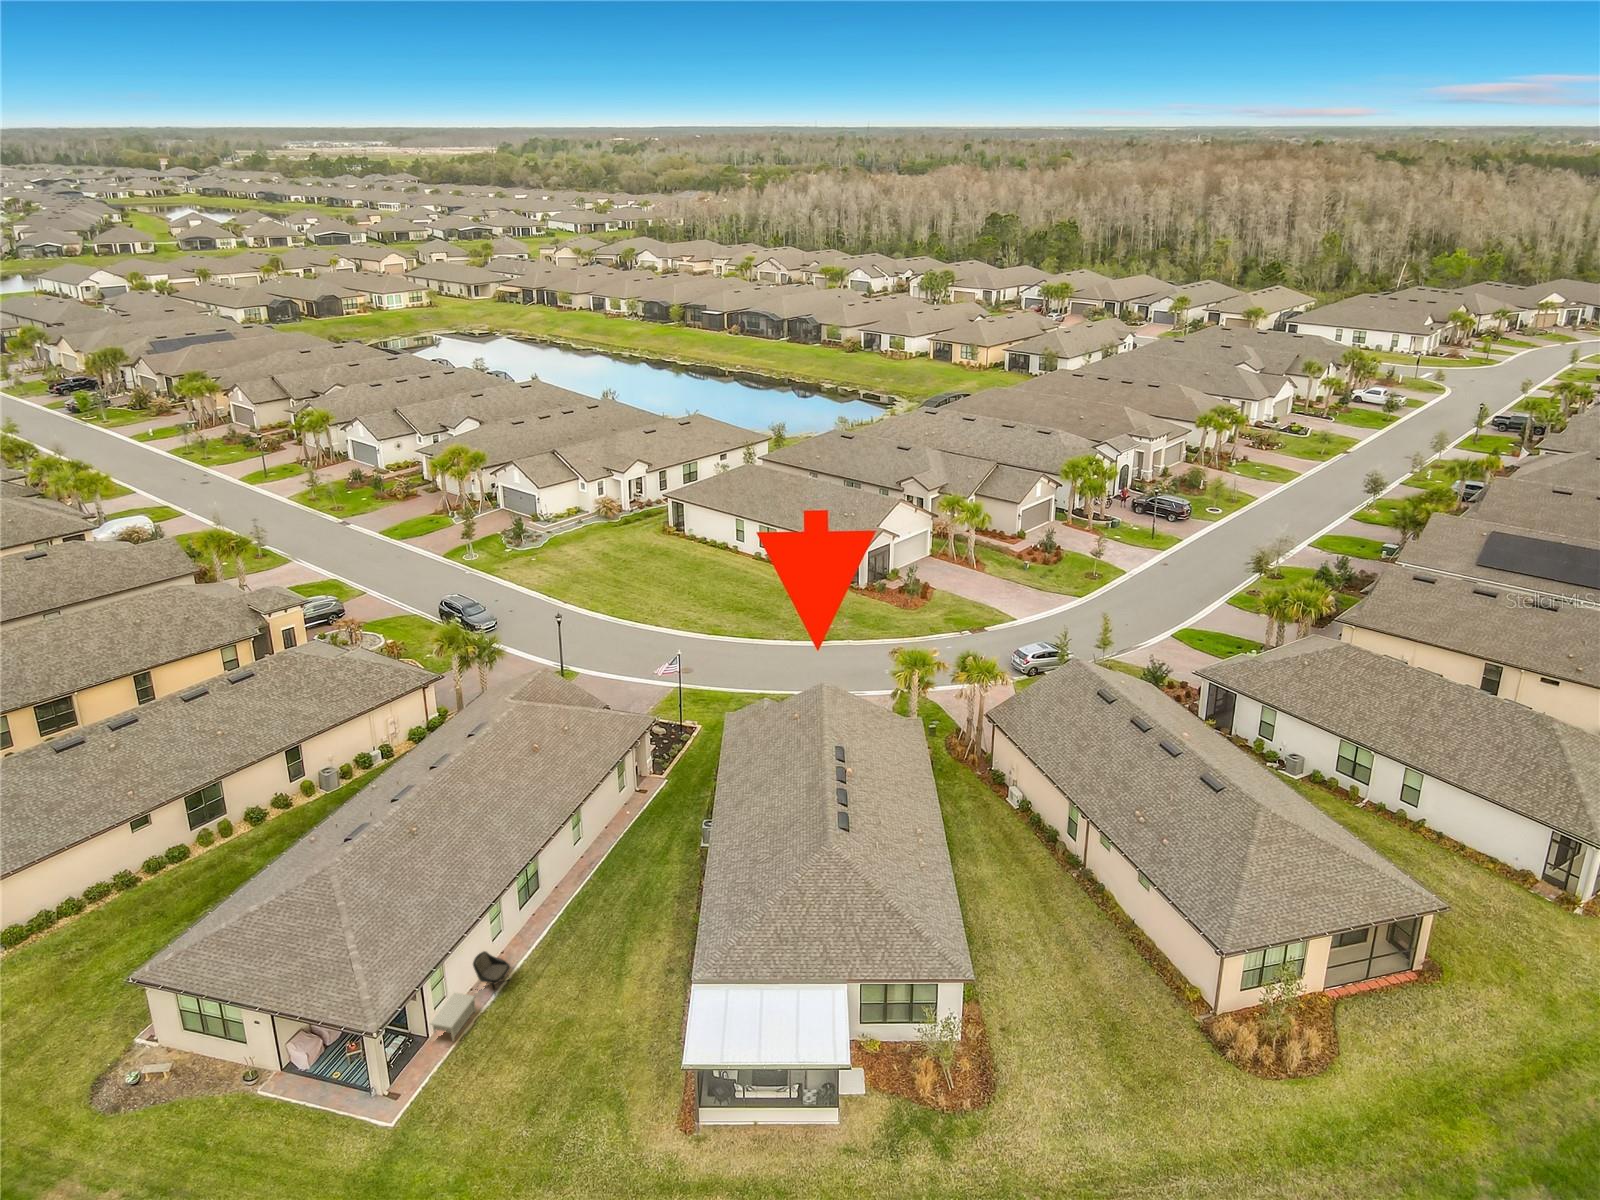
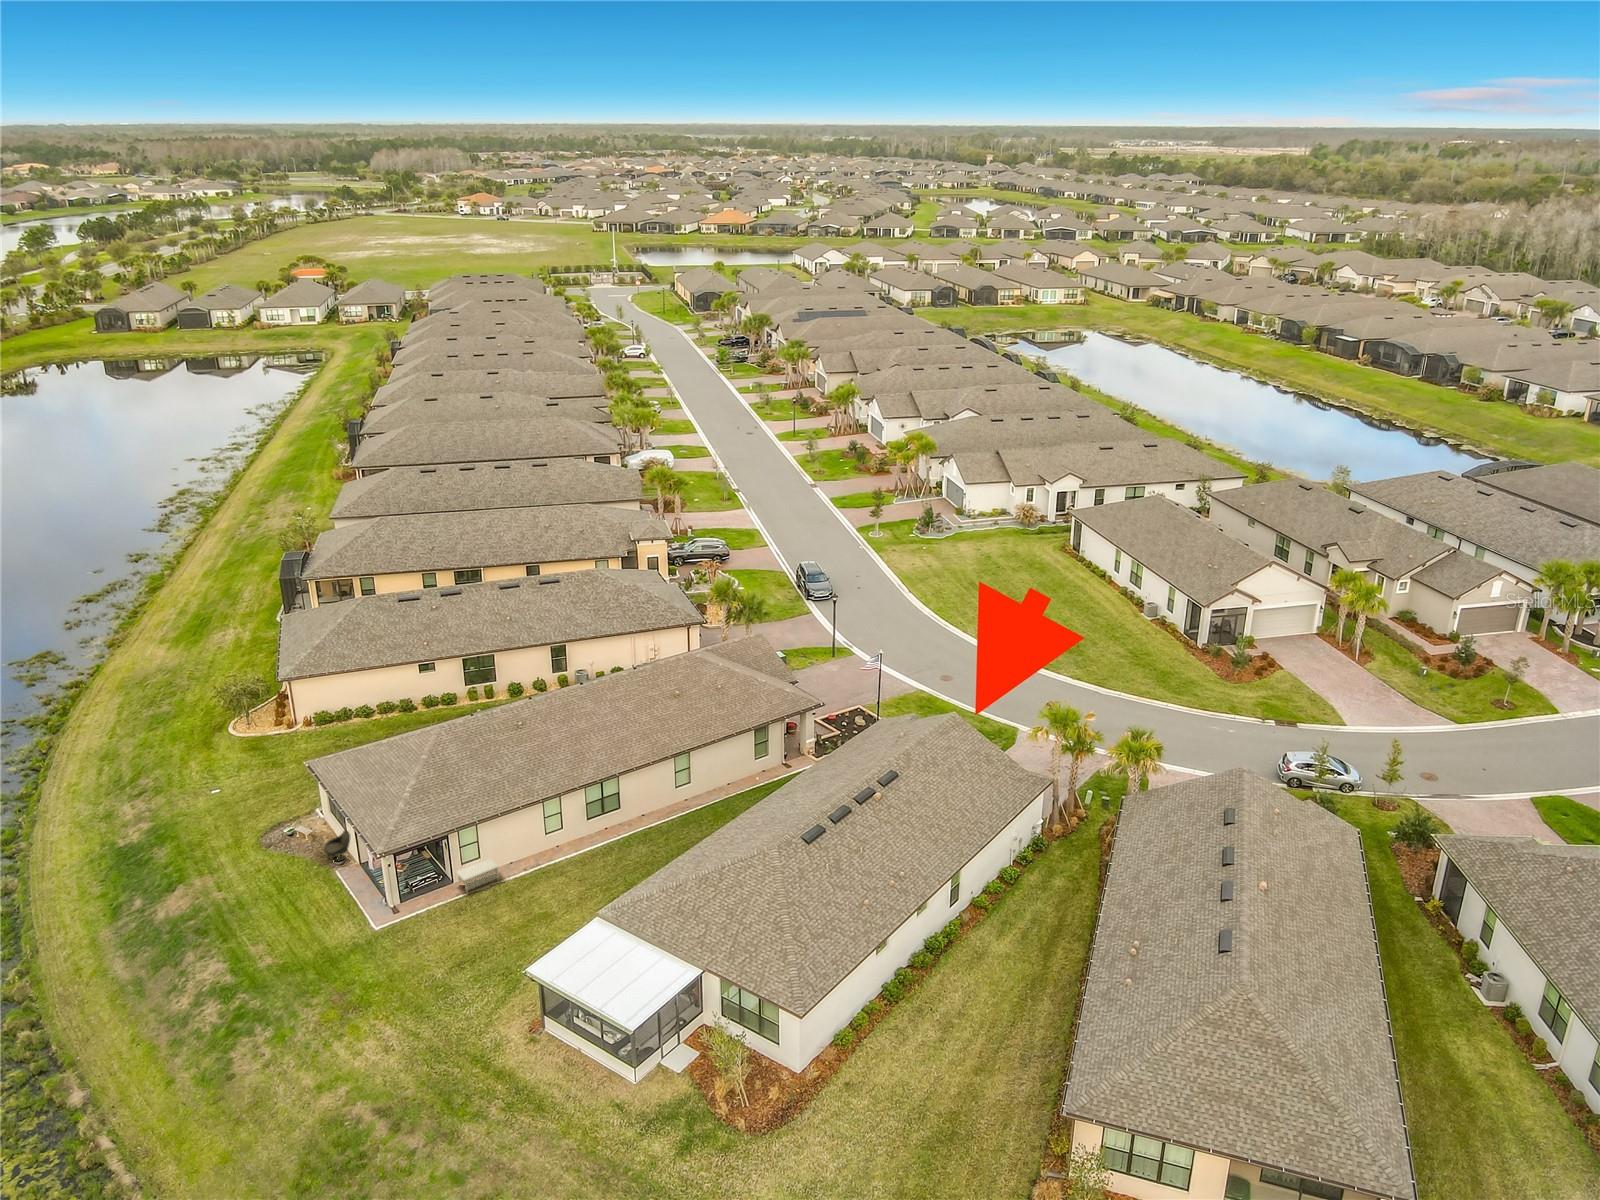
lounge chair: present [473,951,510,990] -> present [324,830,350,858]

